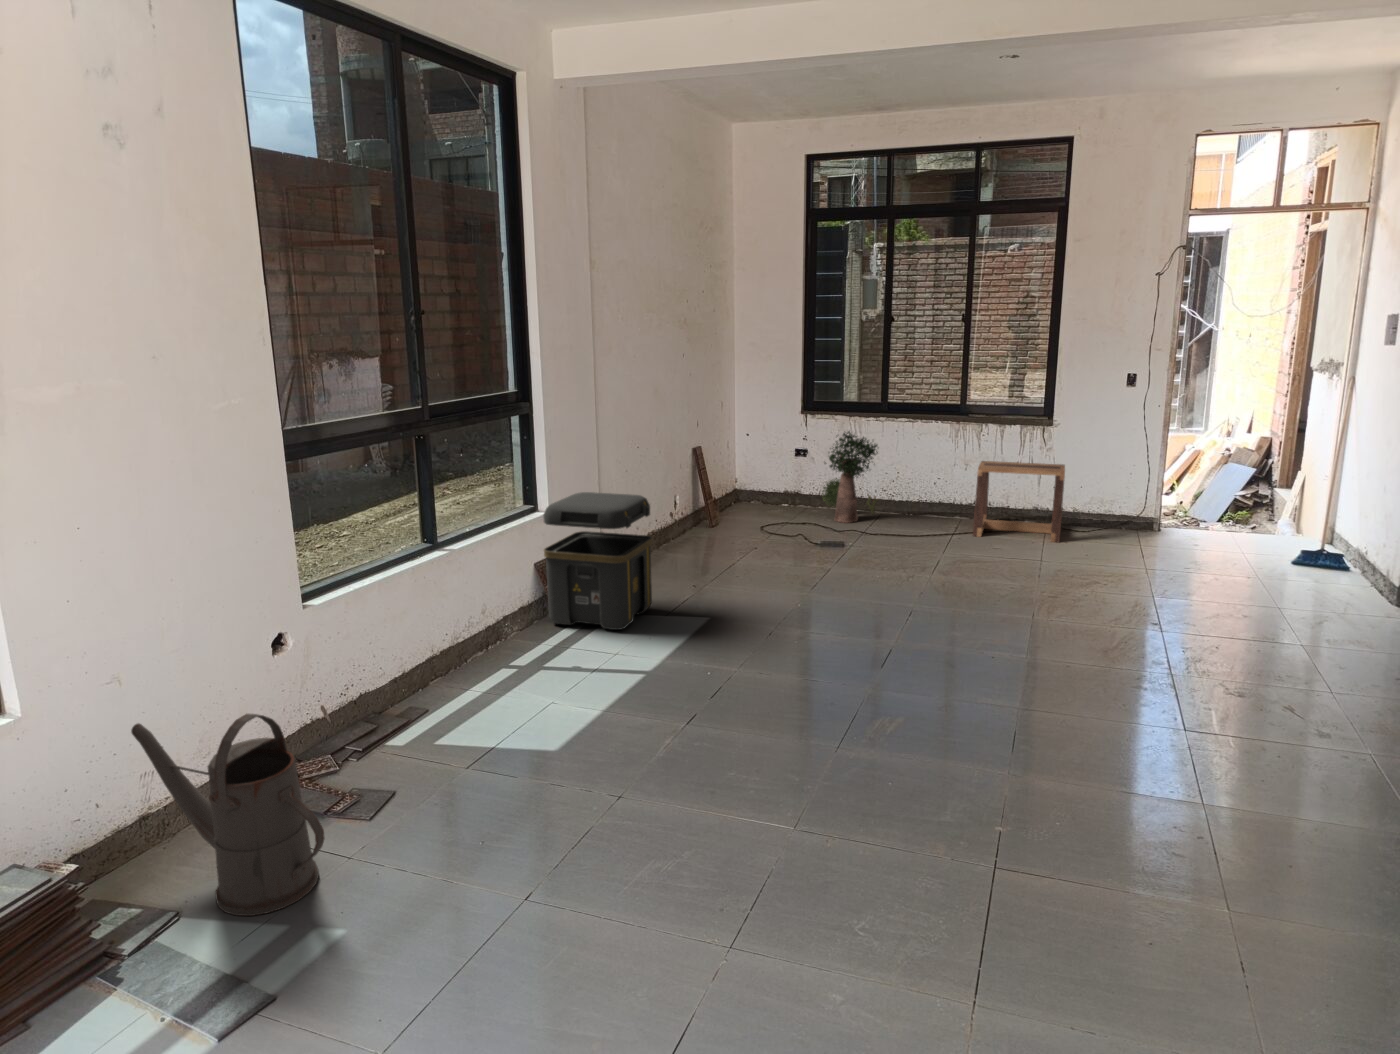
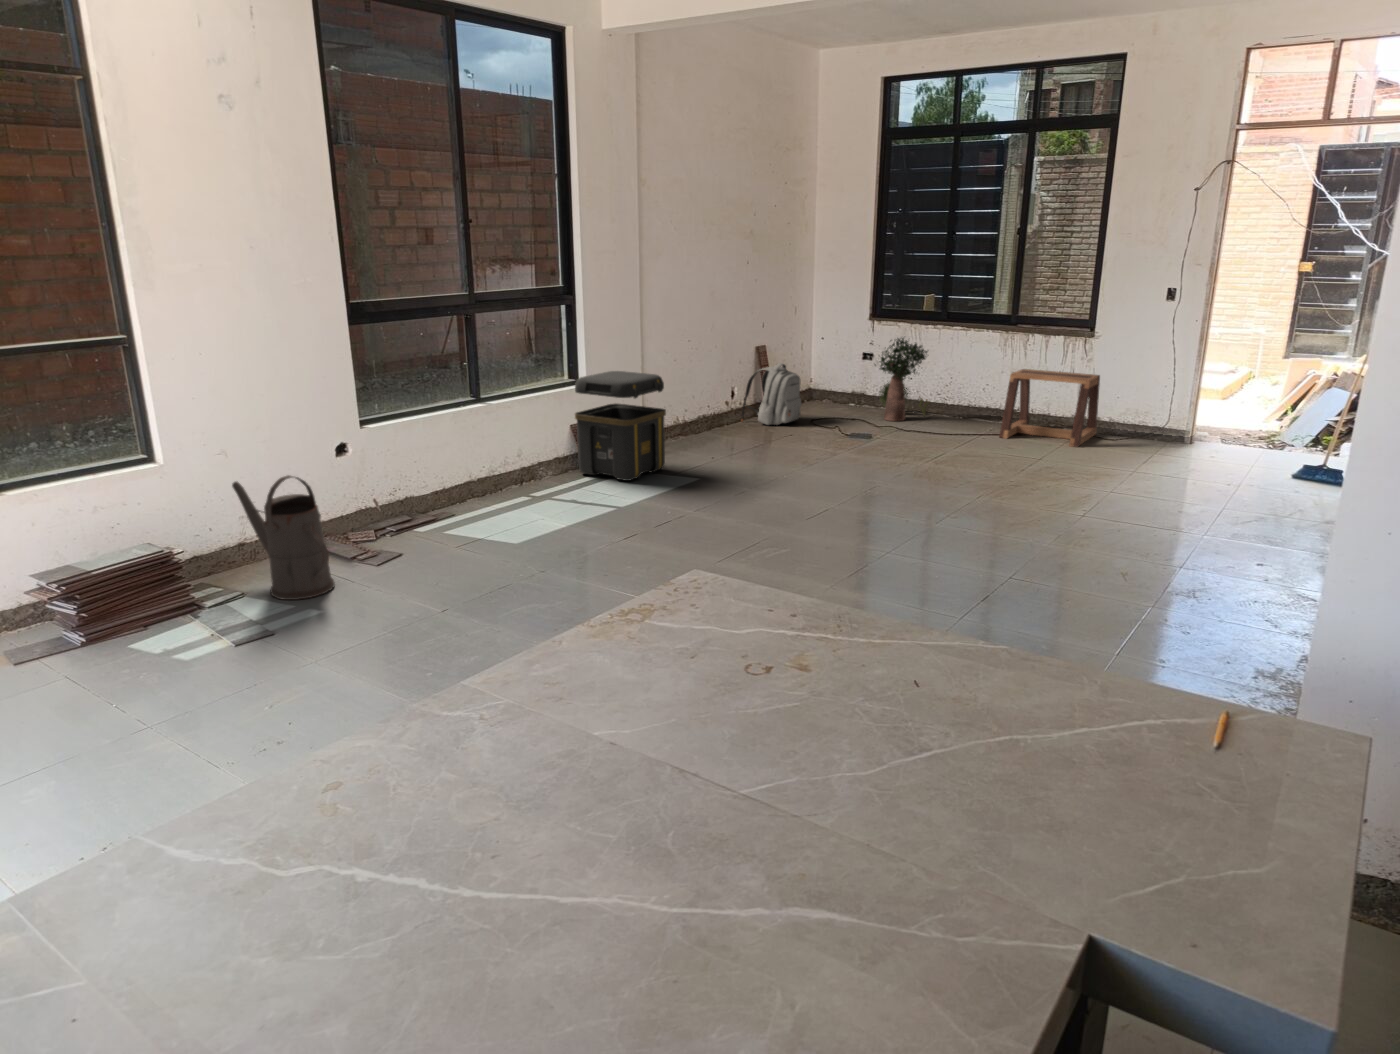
backpack: none [685,466,752,537] -> present [741,363,802,425]

